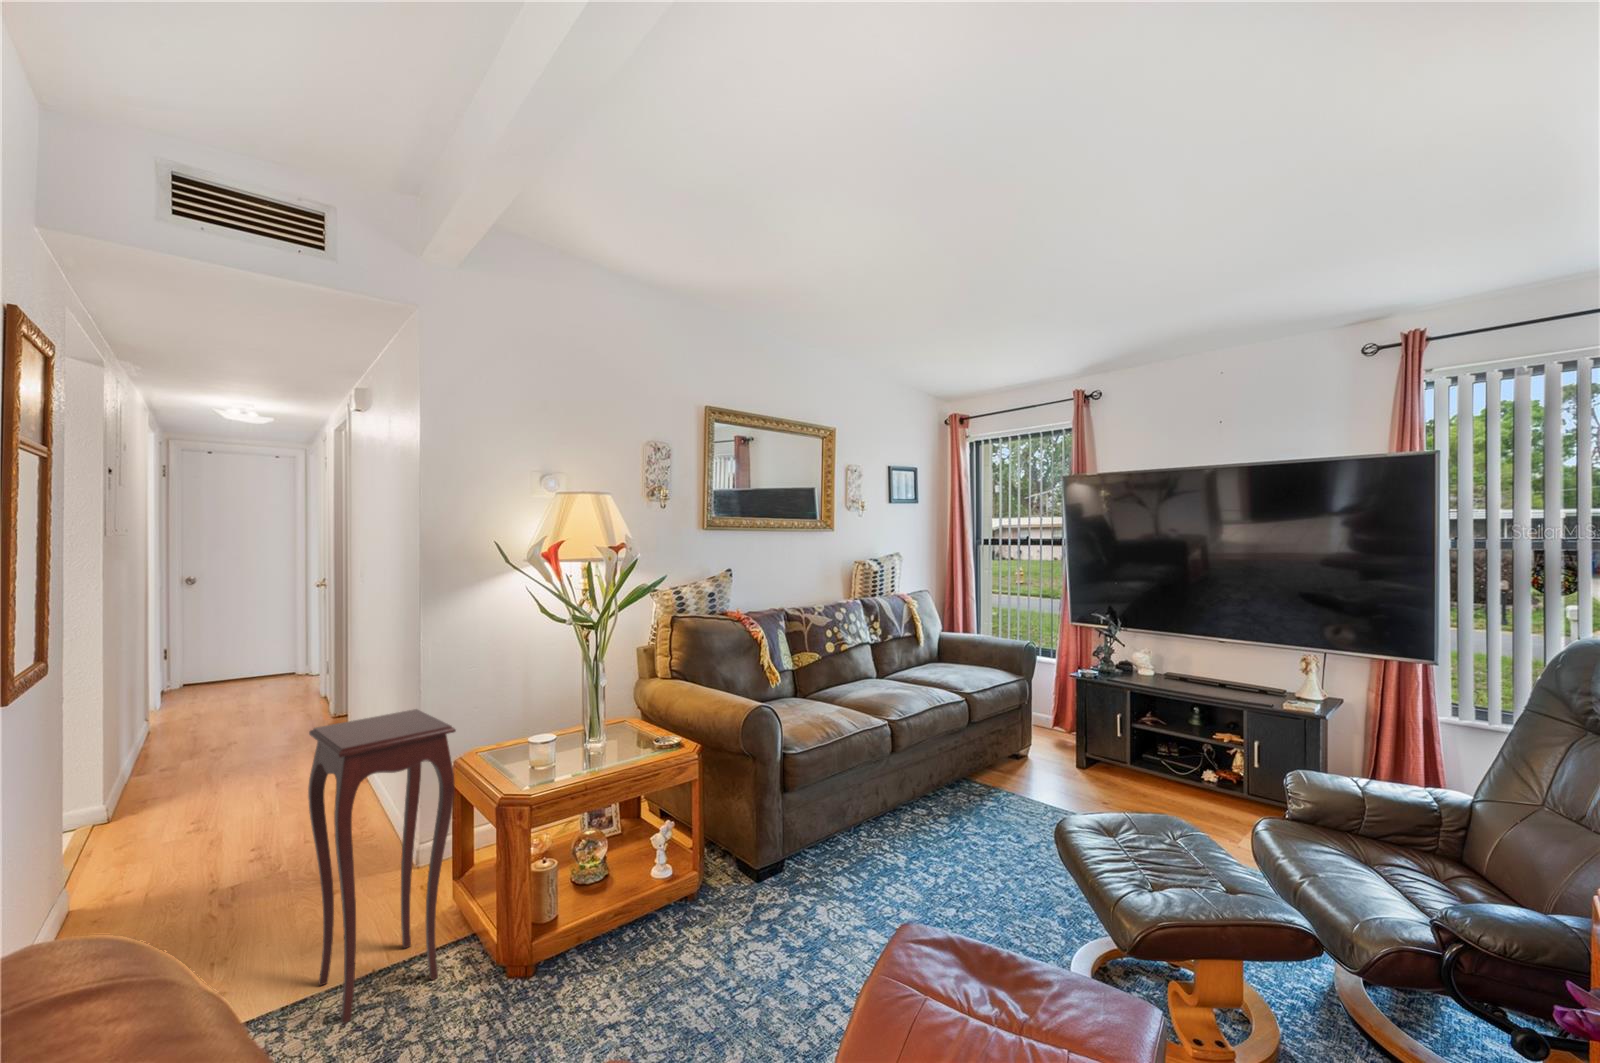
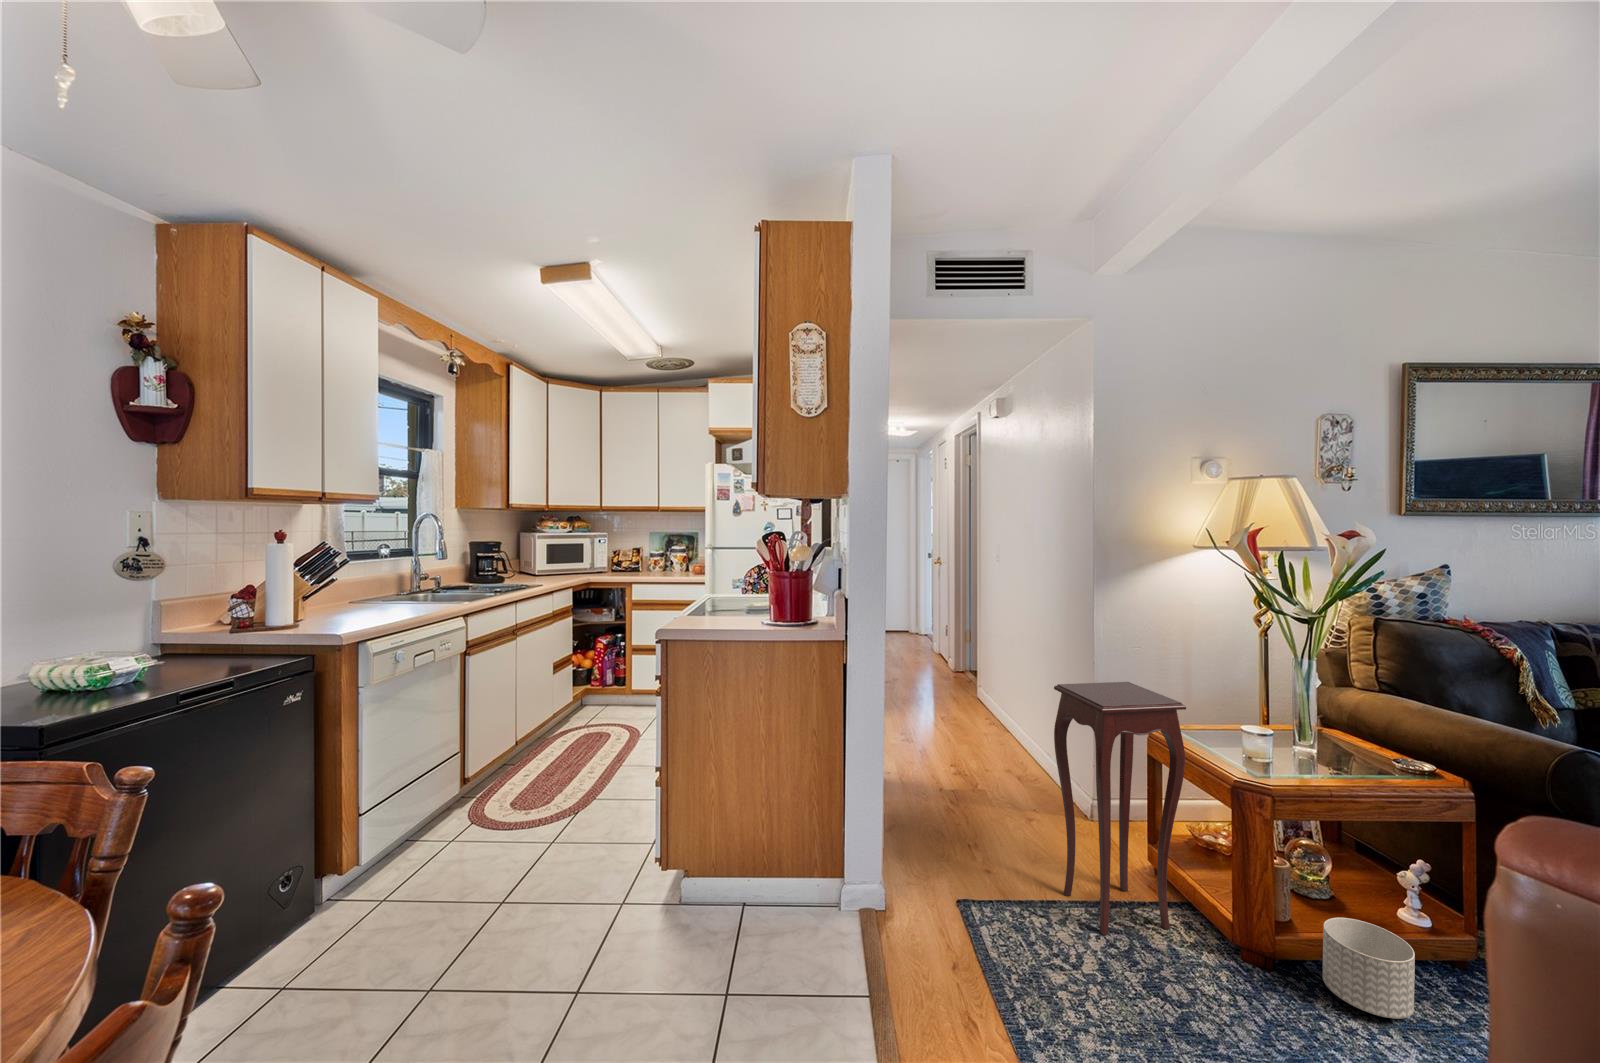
planter: none [567,899,634,991] -> present [1323,918,1415,1019]

